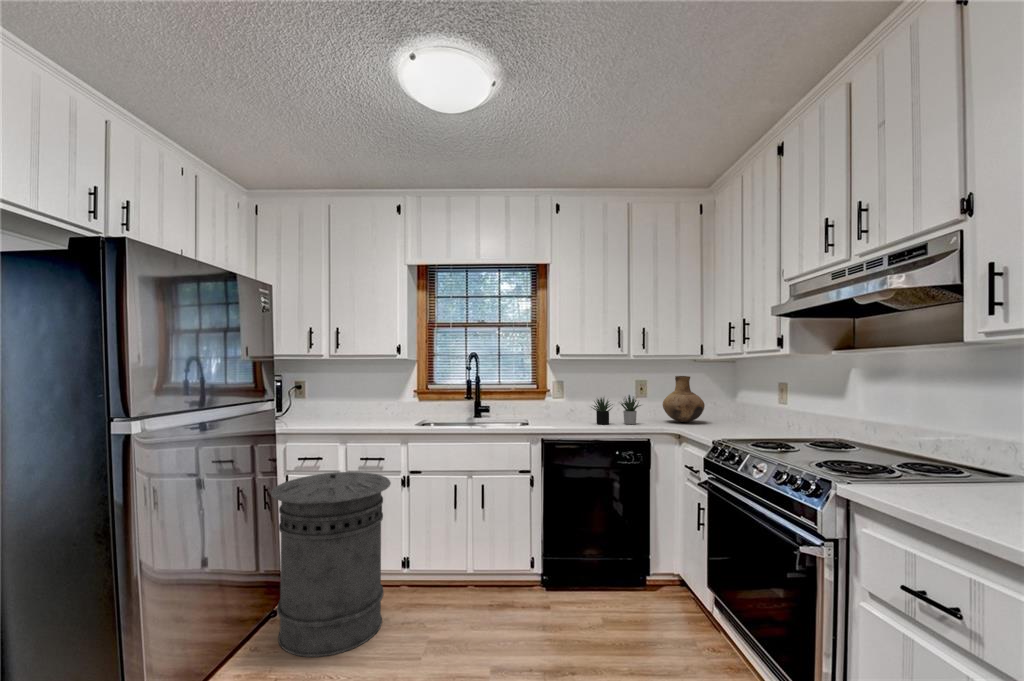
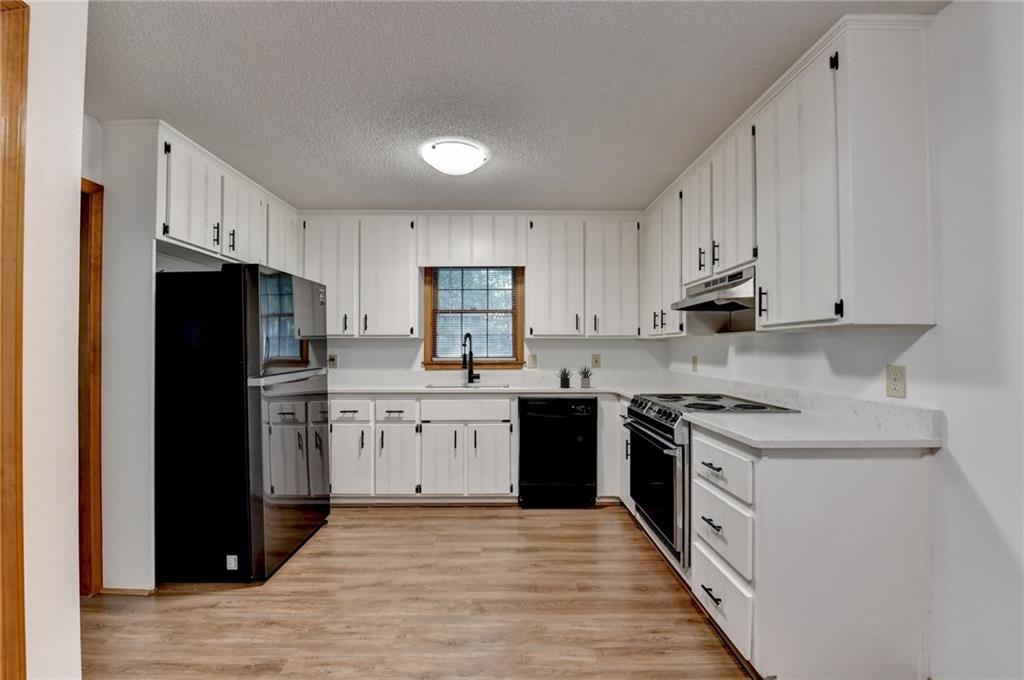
vase: present [663,376,705,422] -> none [611,352,641,387]
trash can: present [271,472,391,657] -> none [328,419,410,540]

